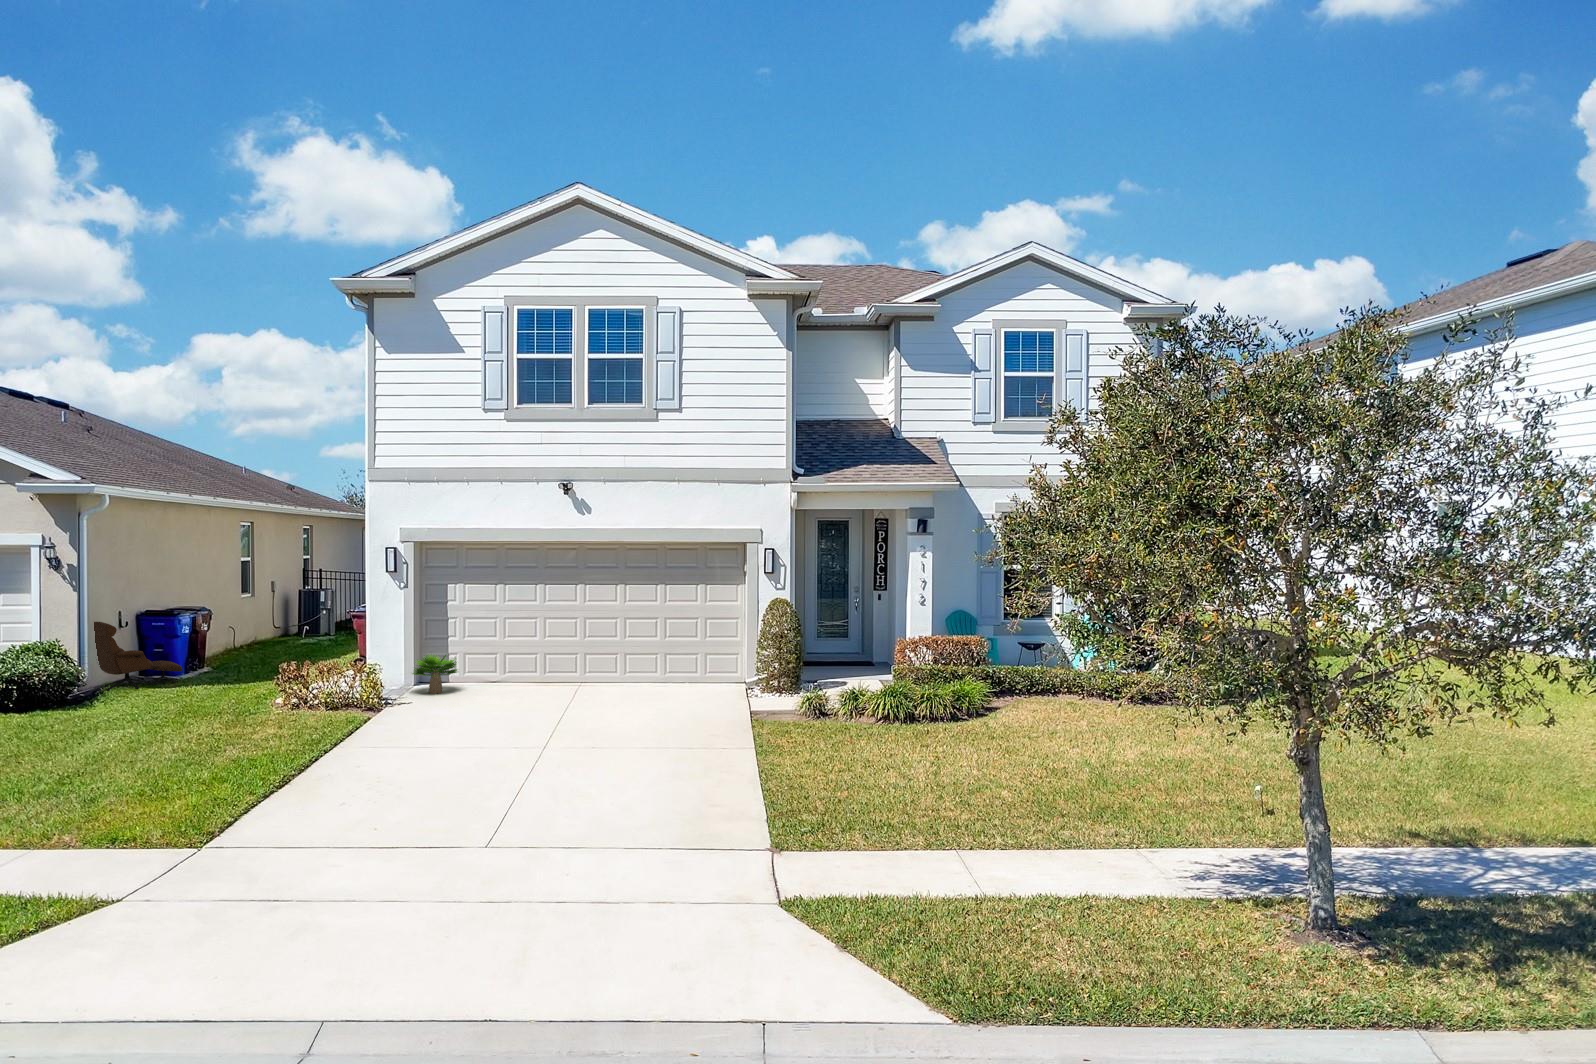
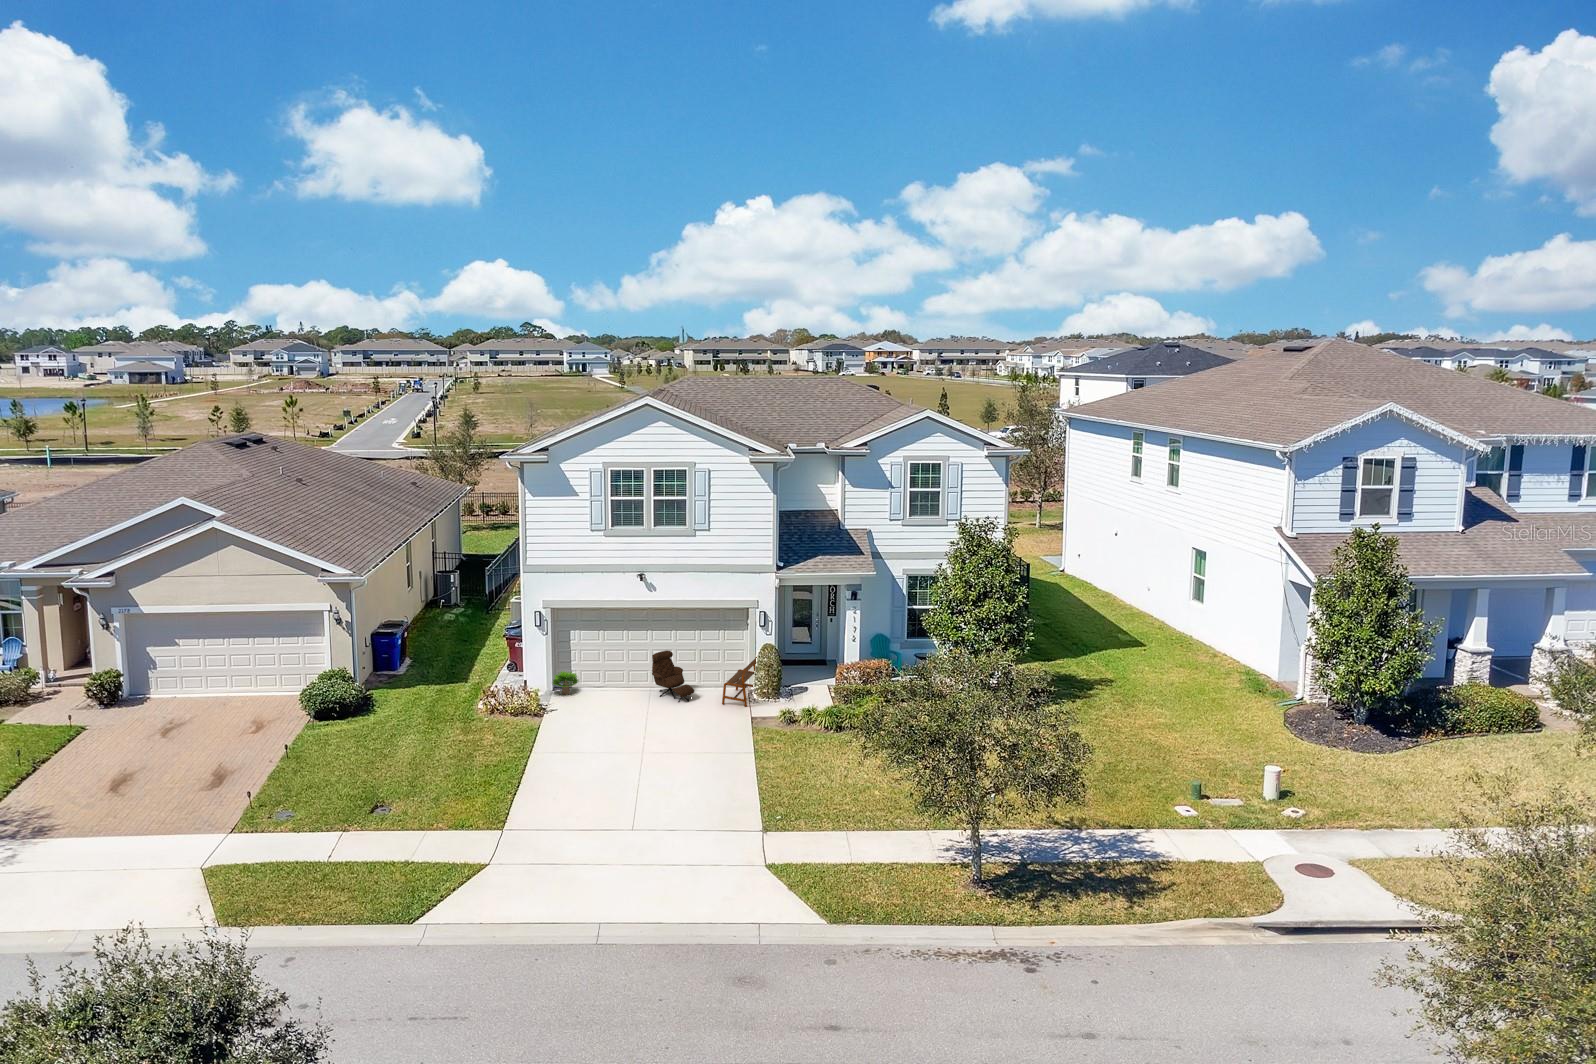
lounge chair: present [94,622,182,690] -> present [652,651,694,702]
bench: none [700,626,765,703] -> present [722,657,757,707]

